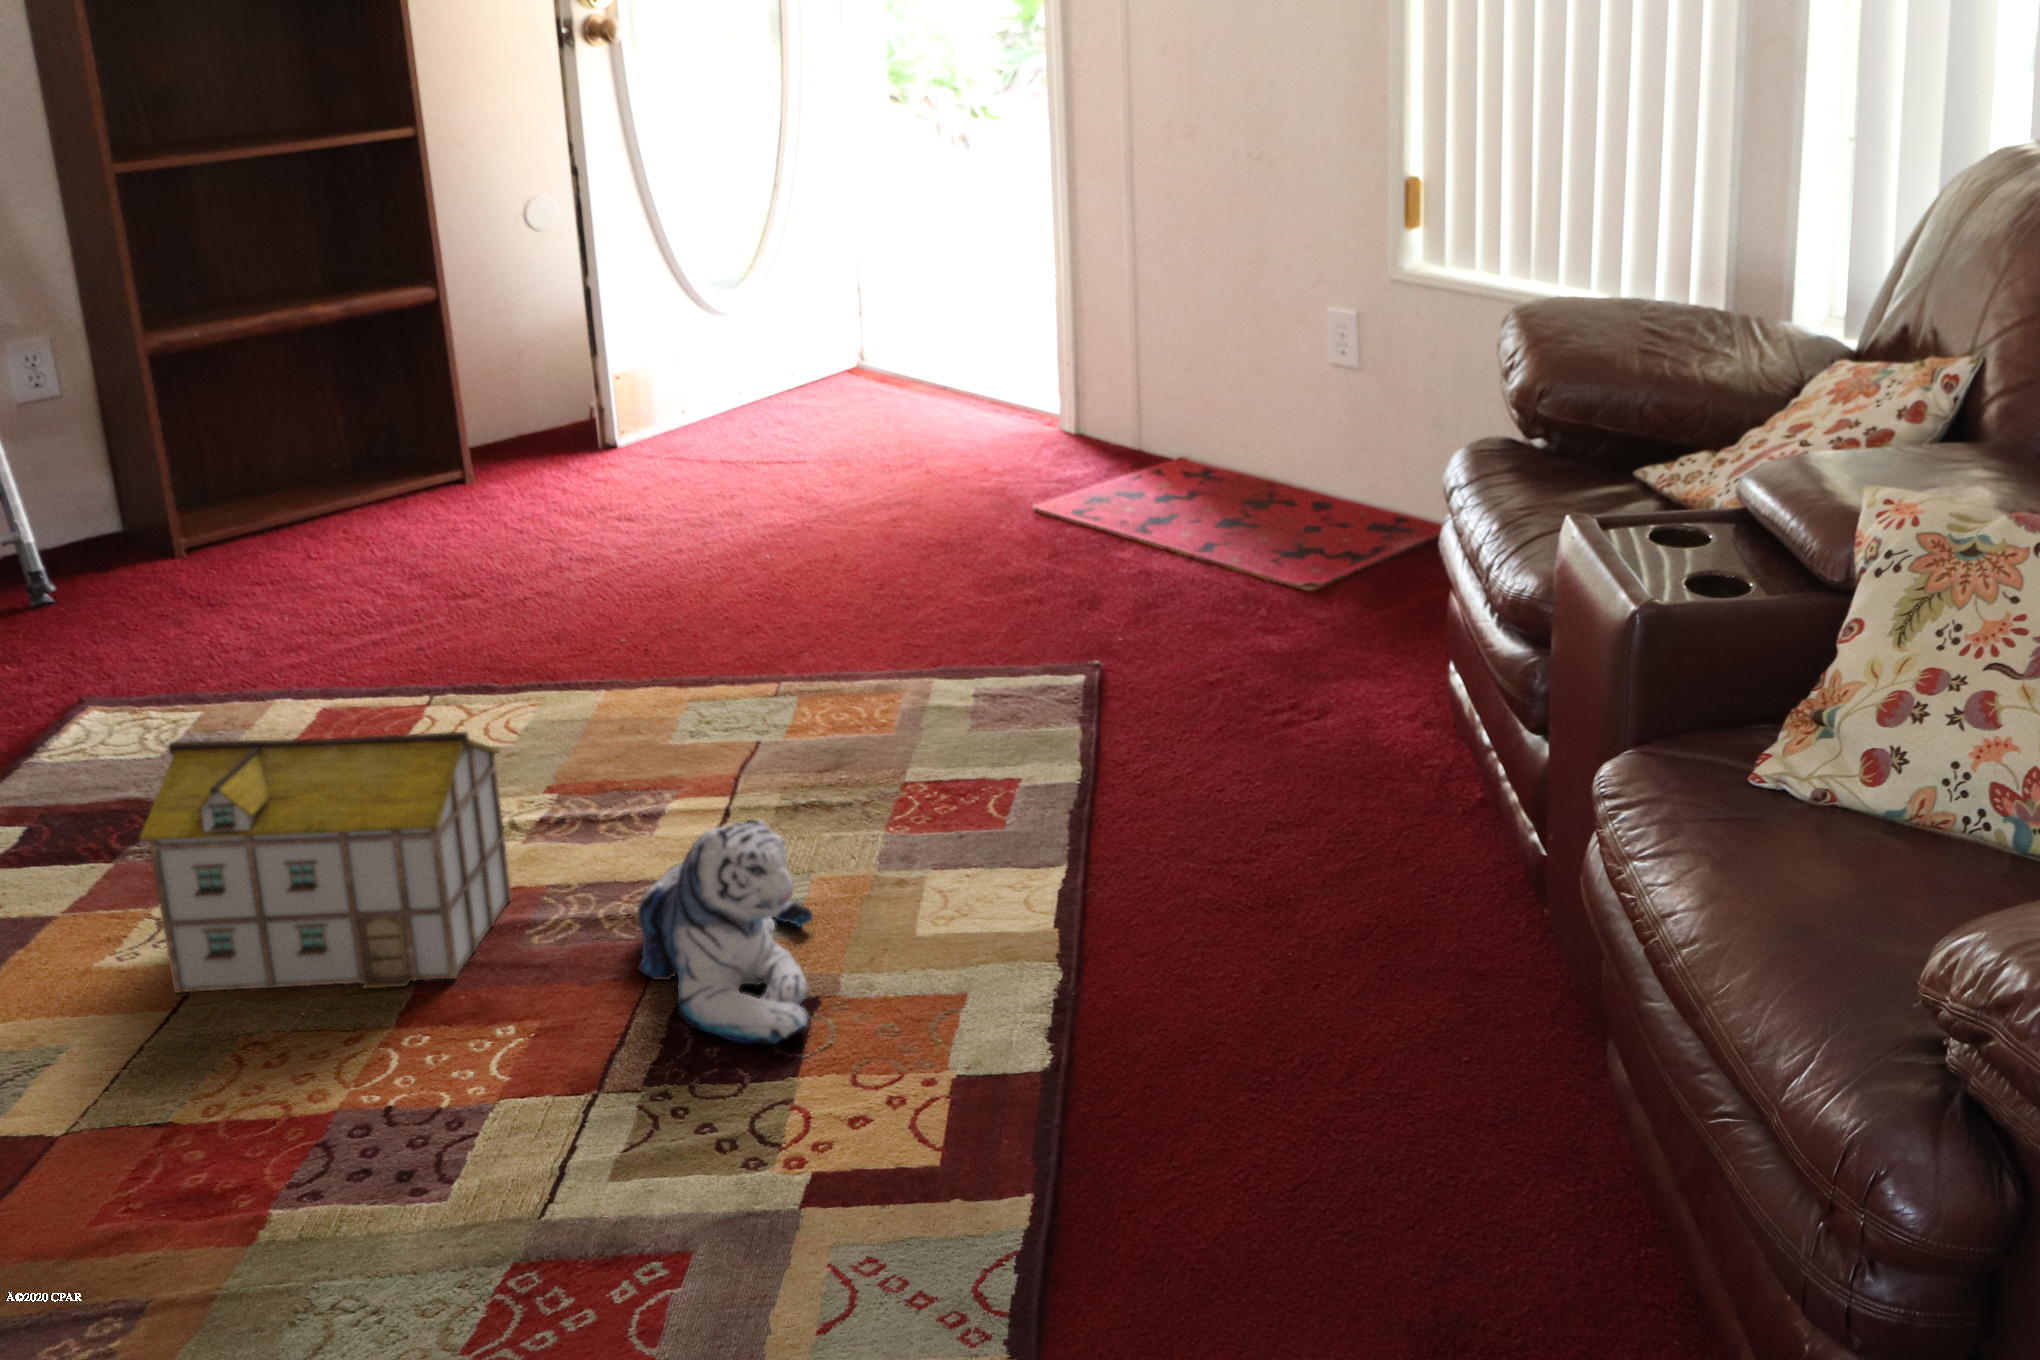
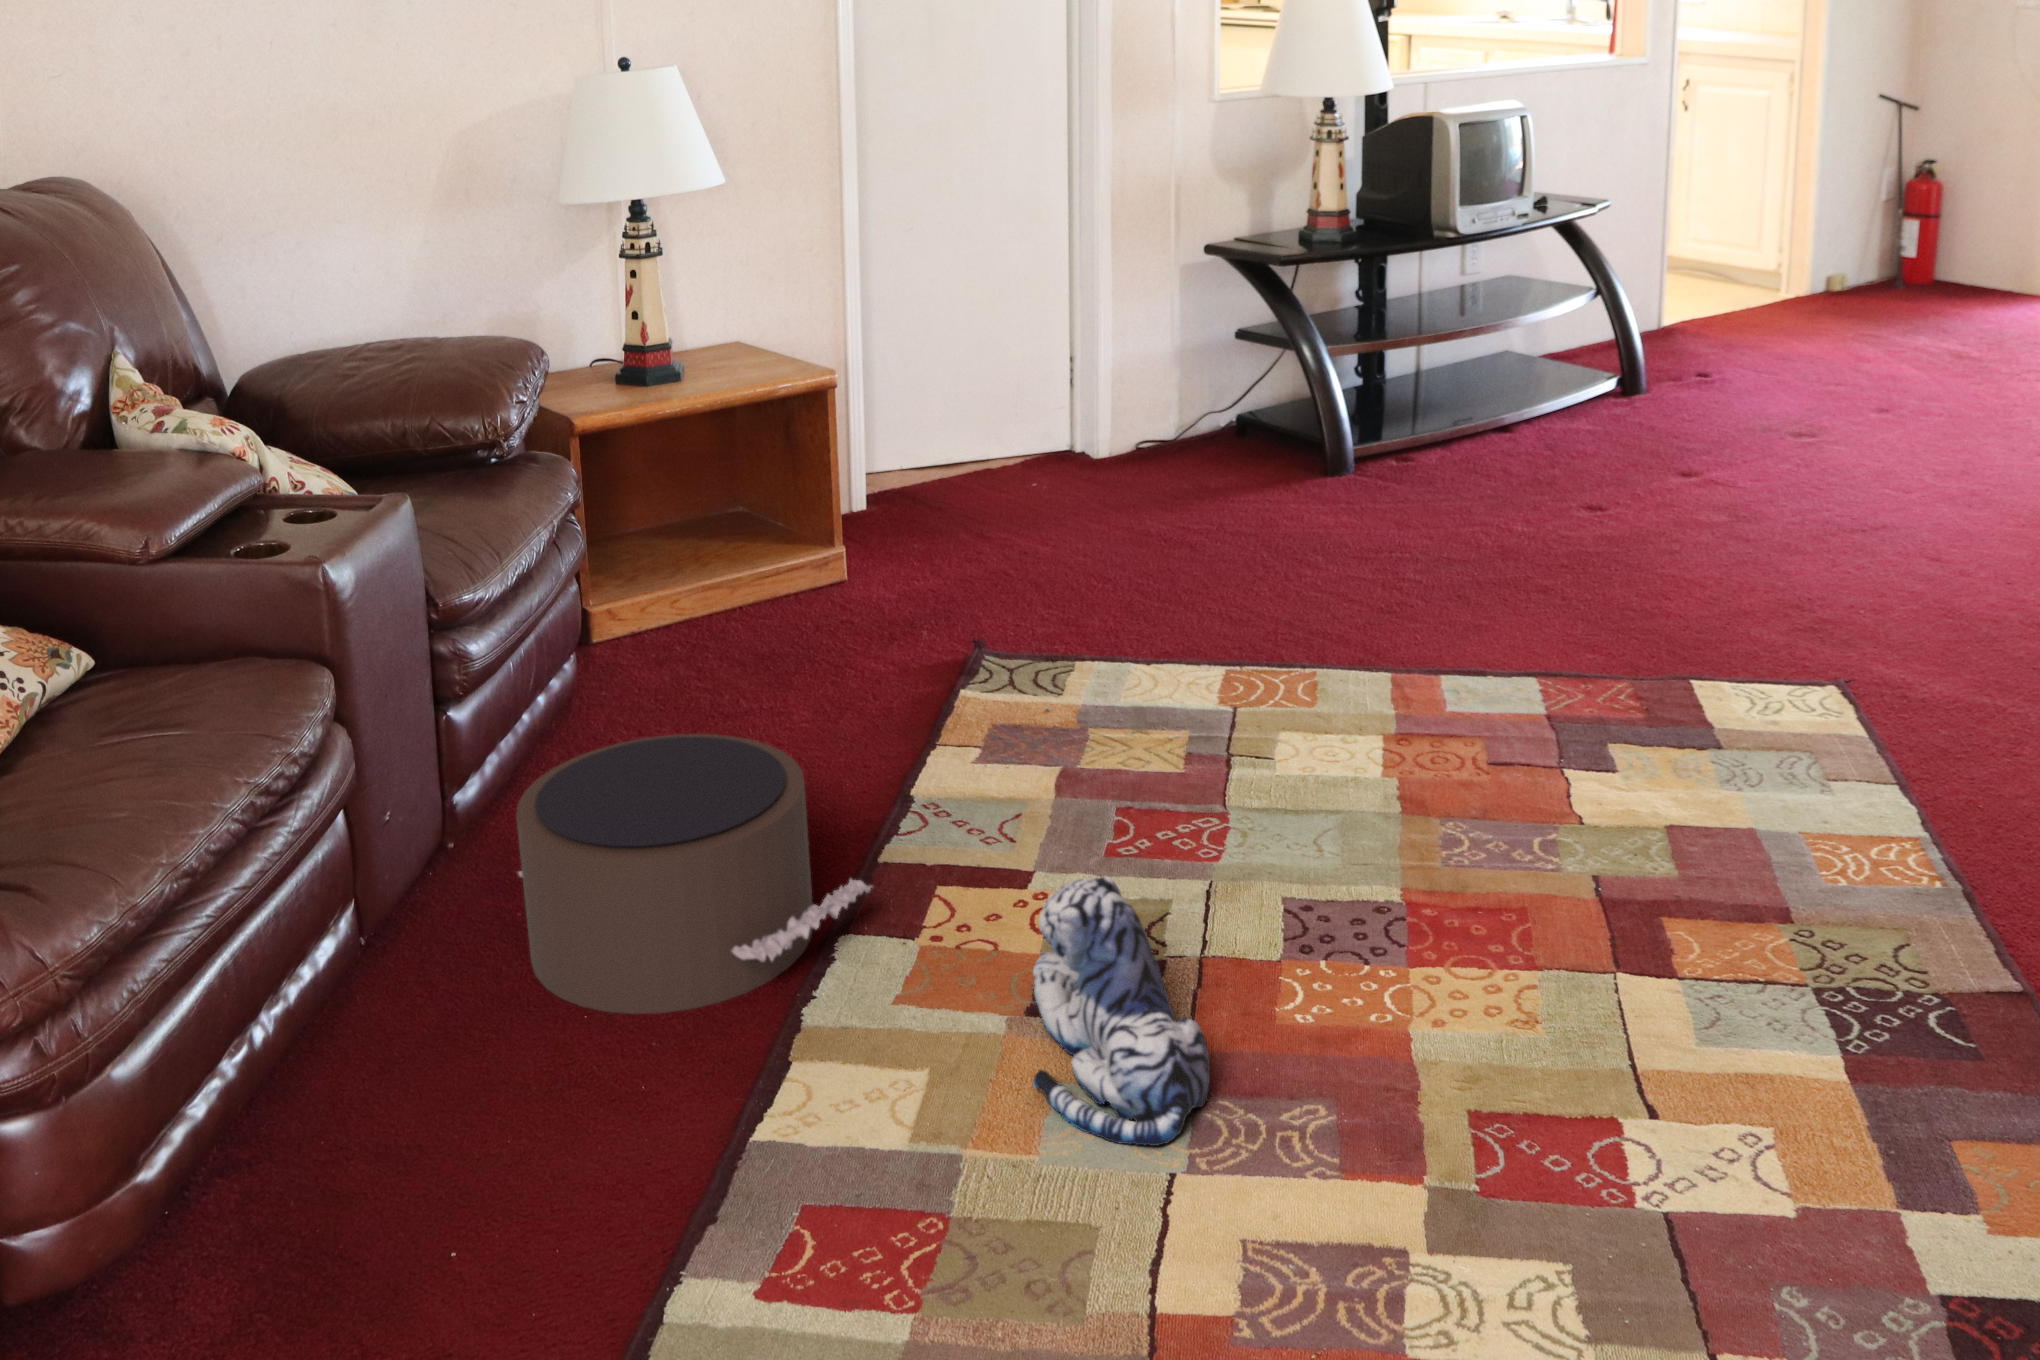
toy house: present [139,732,511,993] -> none [1377,865,1704,1202]
pouf: none [1008,801,1463,1154] -> present [516,734,872,1014]

